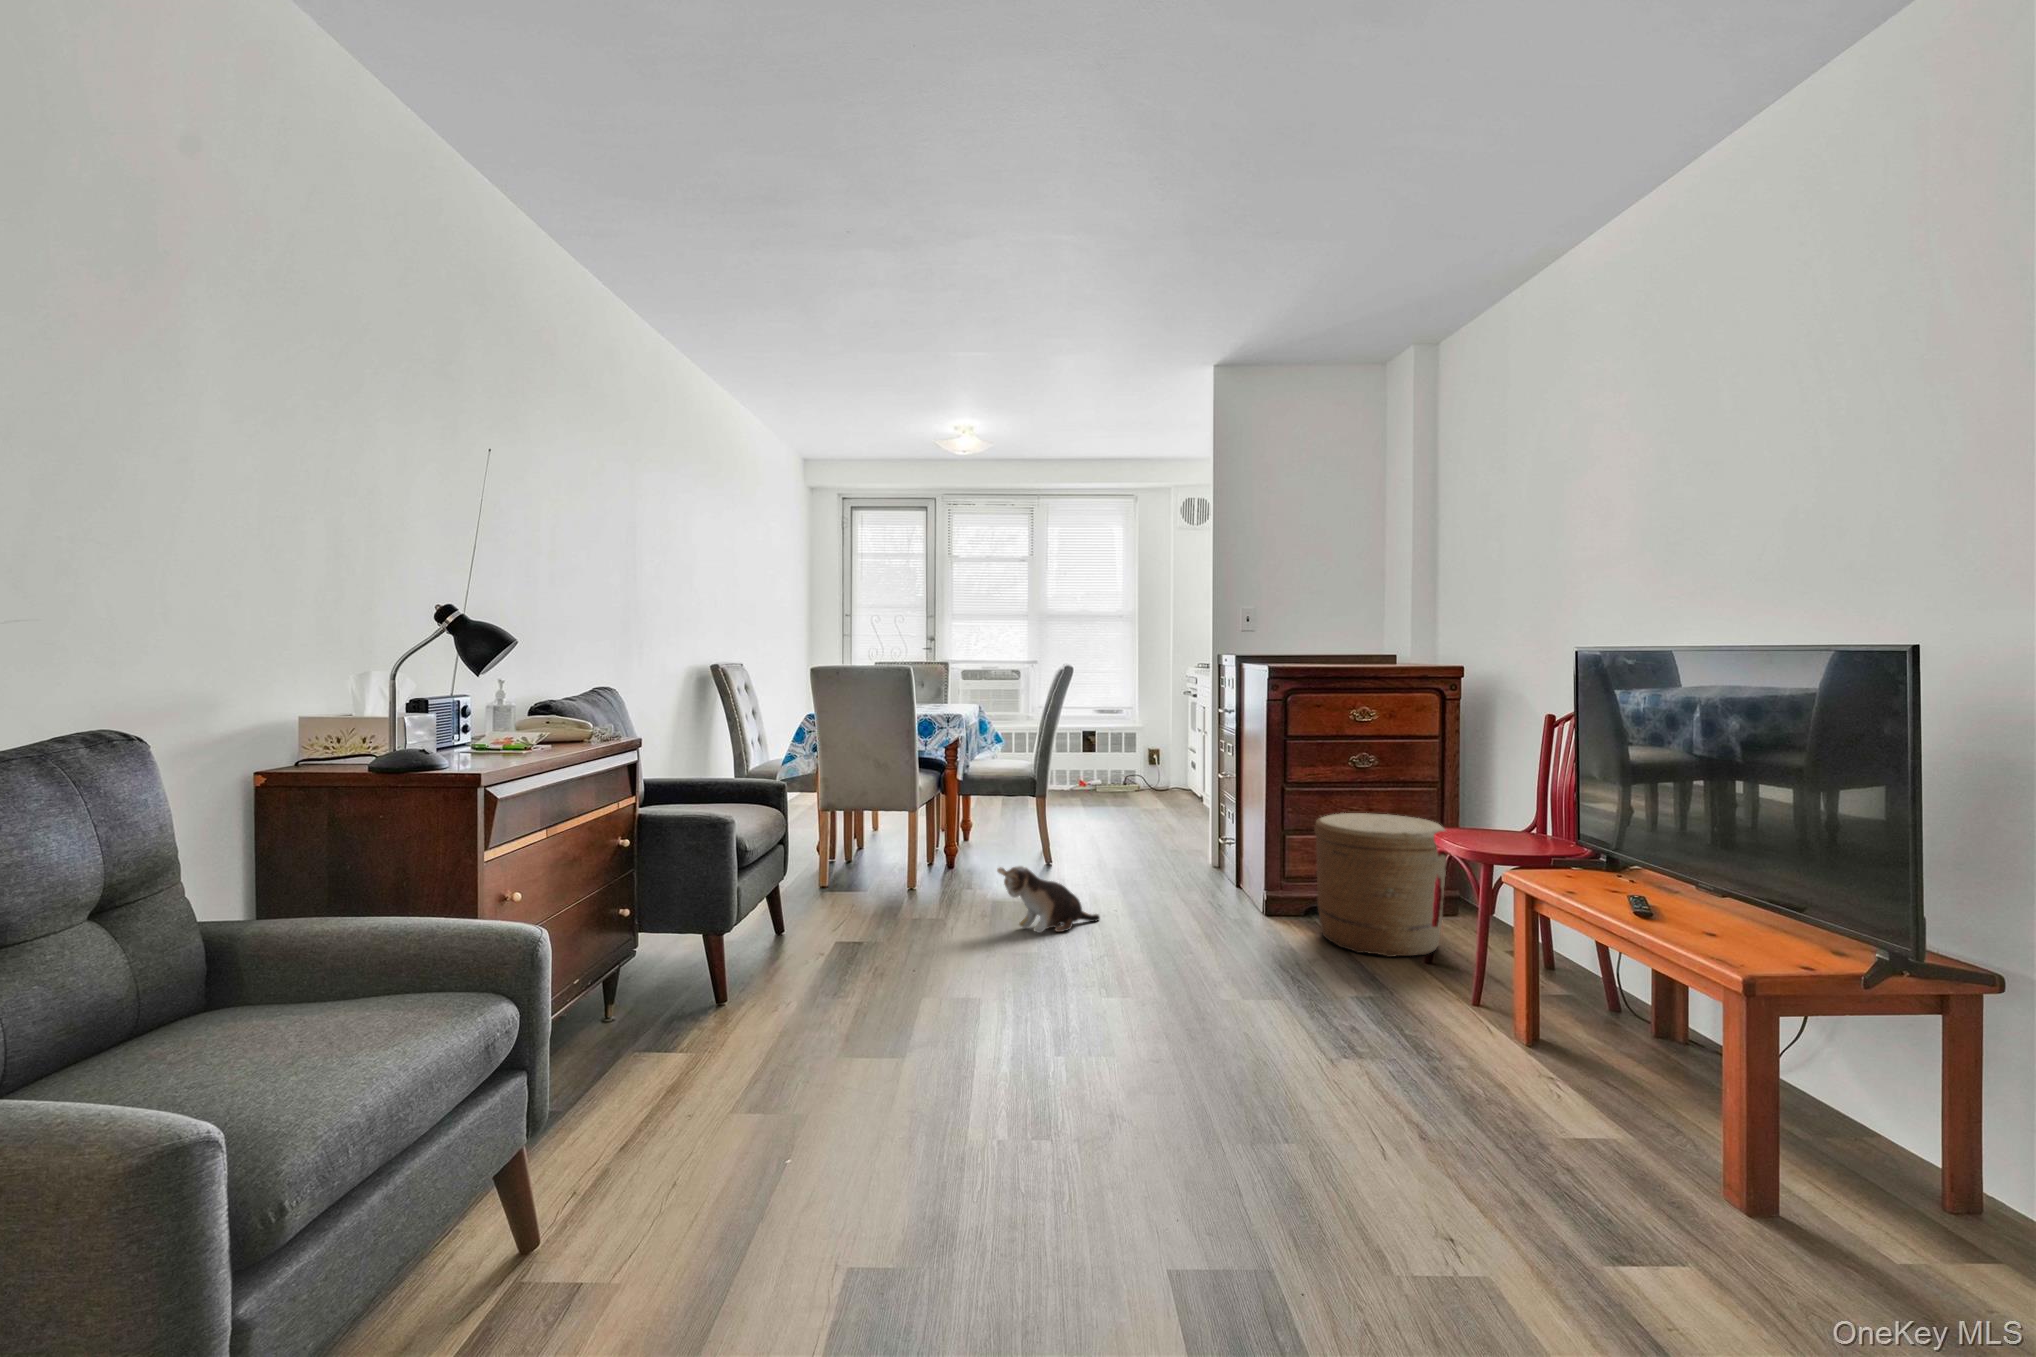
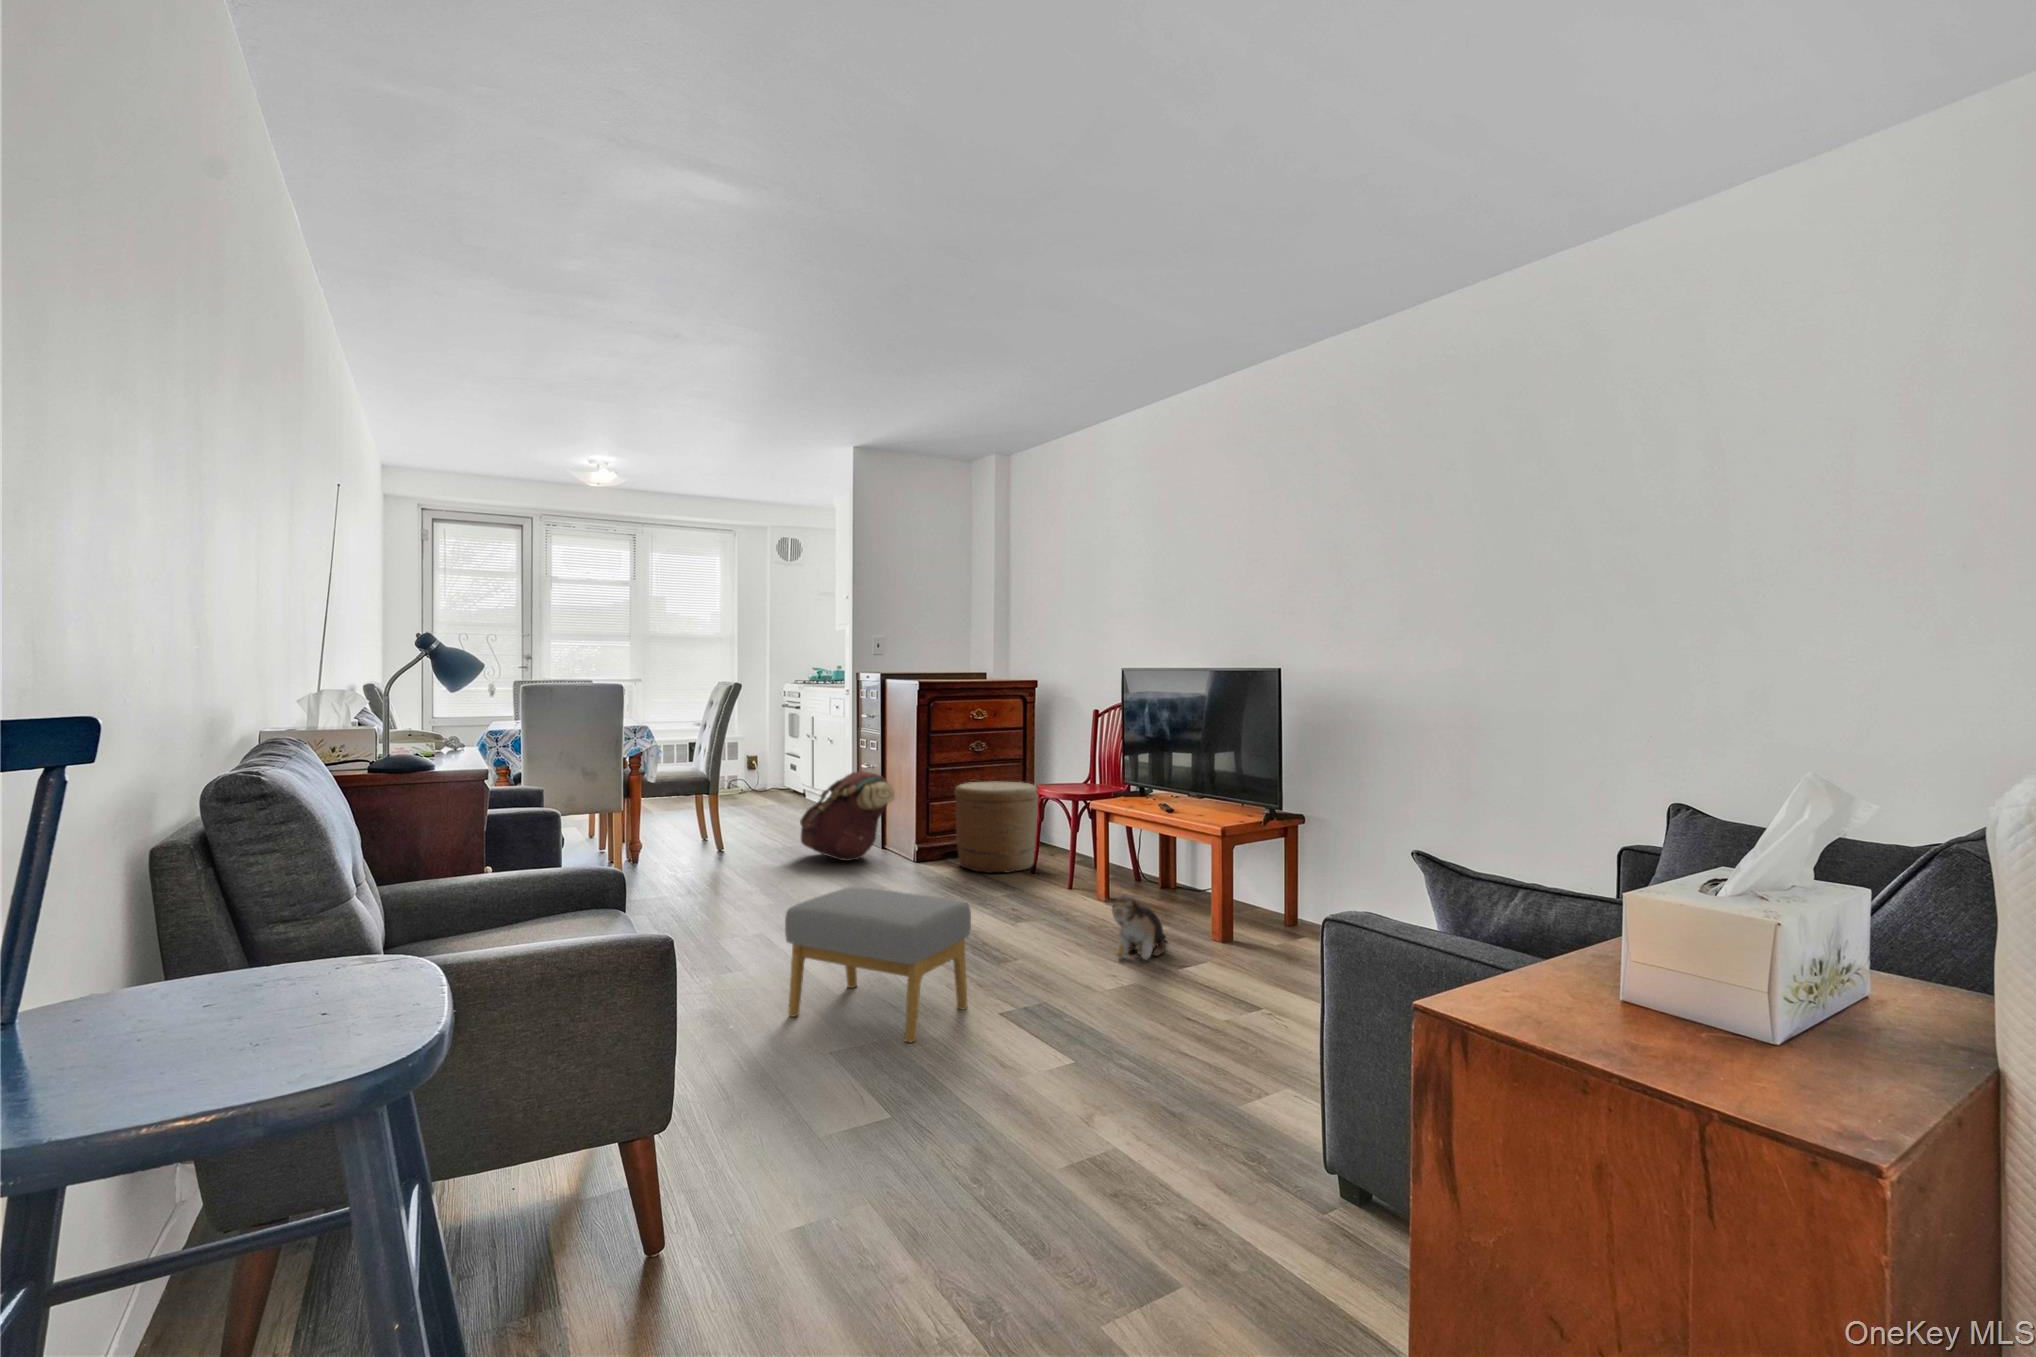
backpack: none [1123,784,1242,903] -> present [800,771,895,861]
plush toy: present [997,866,1100,933] -> present [1112,894,1166,960]
footstool: none [863,982,1136,1298] -> present [785,887,971,1042]

